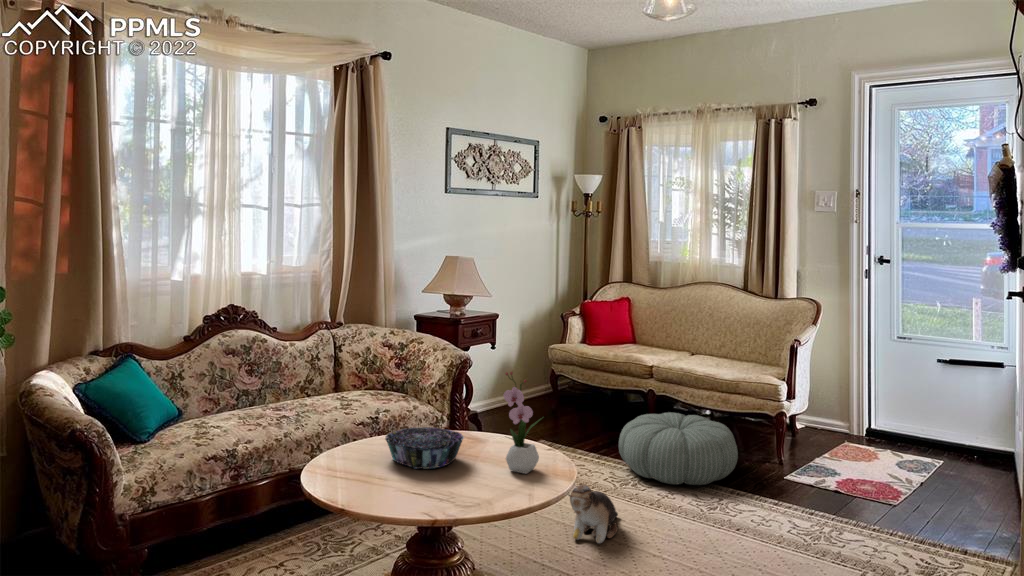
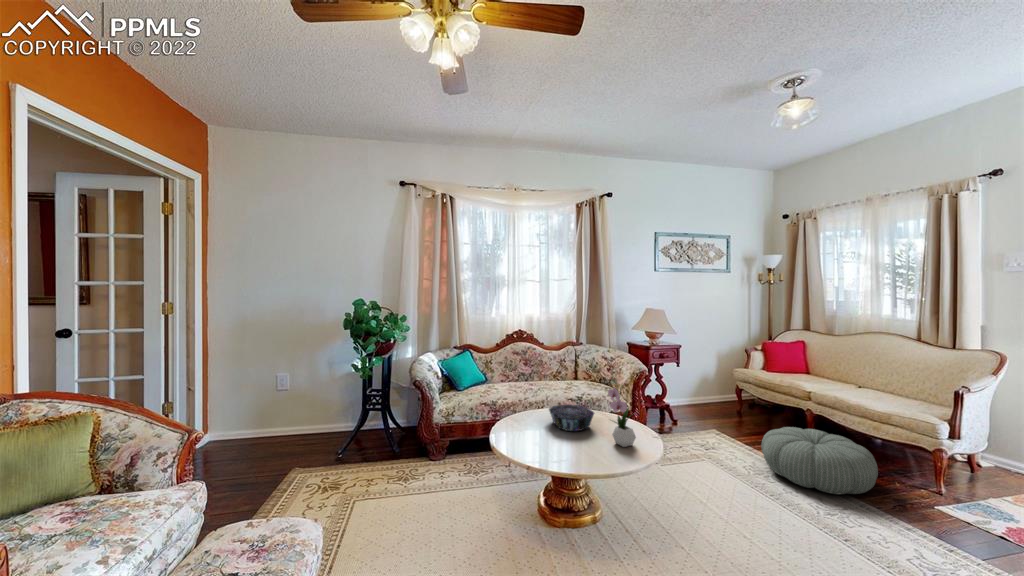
plush toy: present [568,484,618,543] -> none [674,465,735,514]

